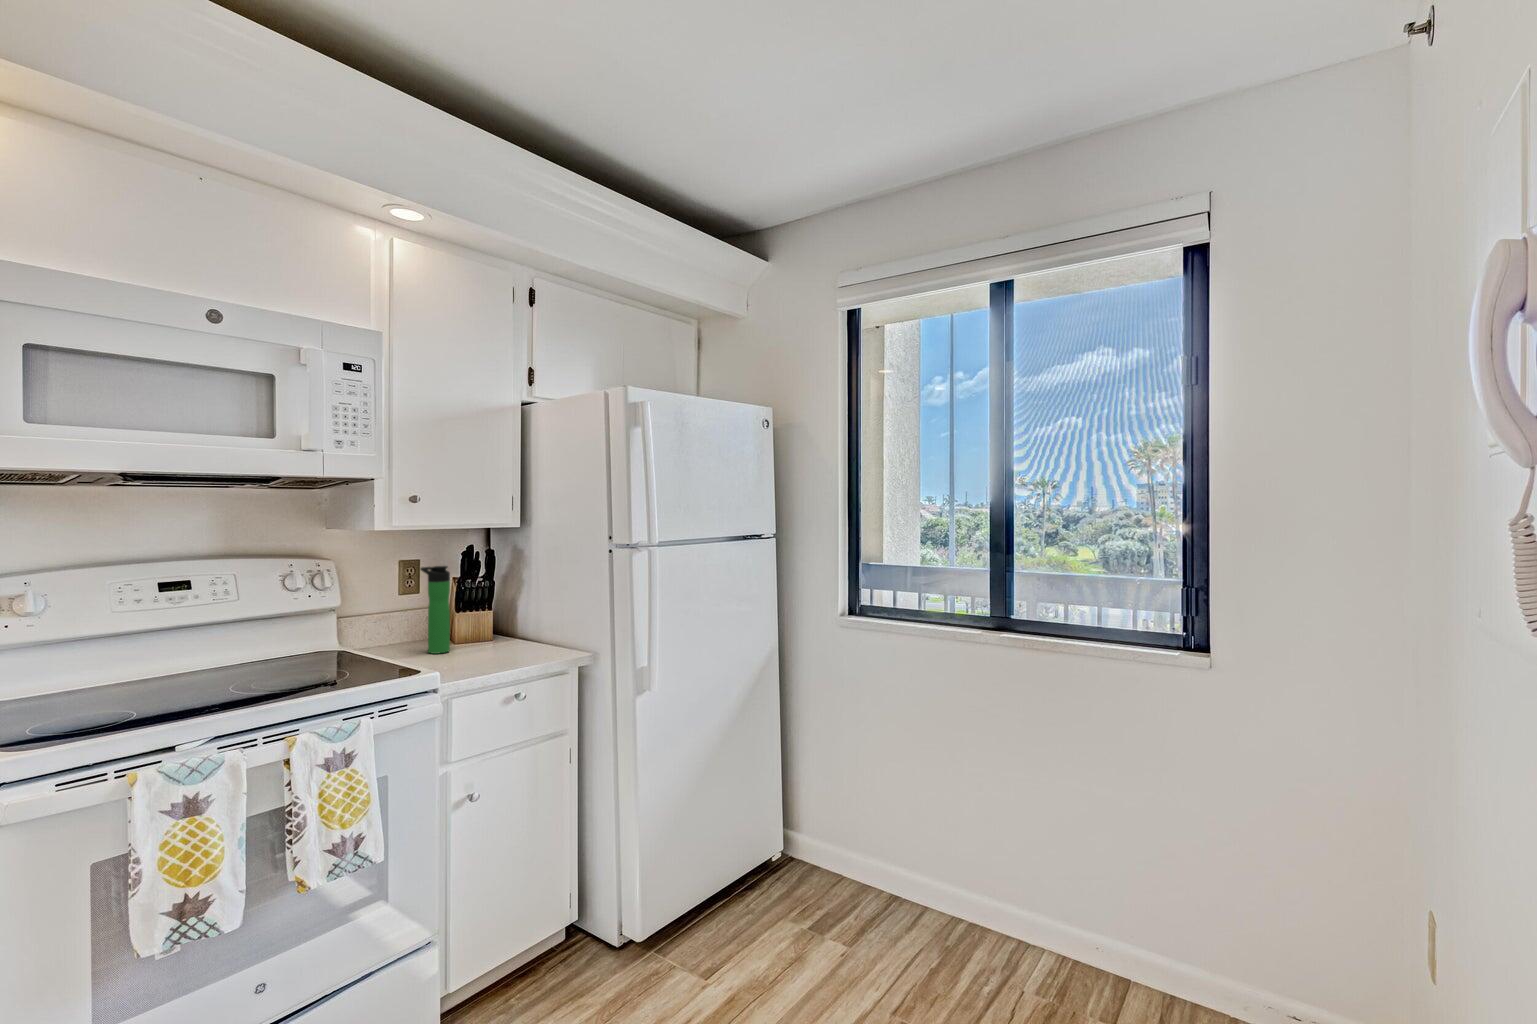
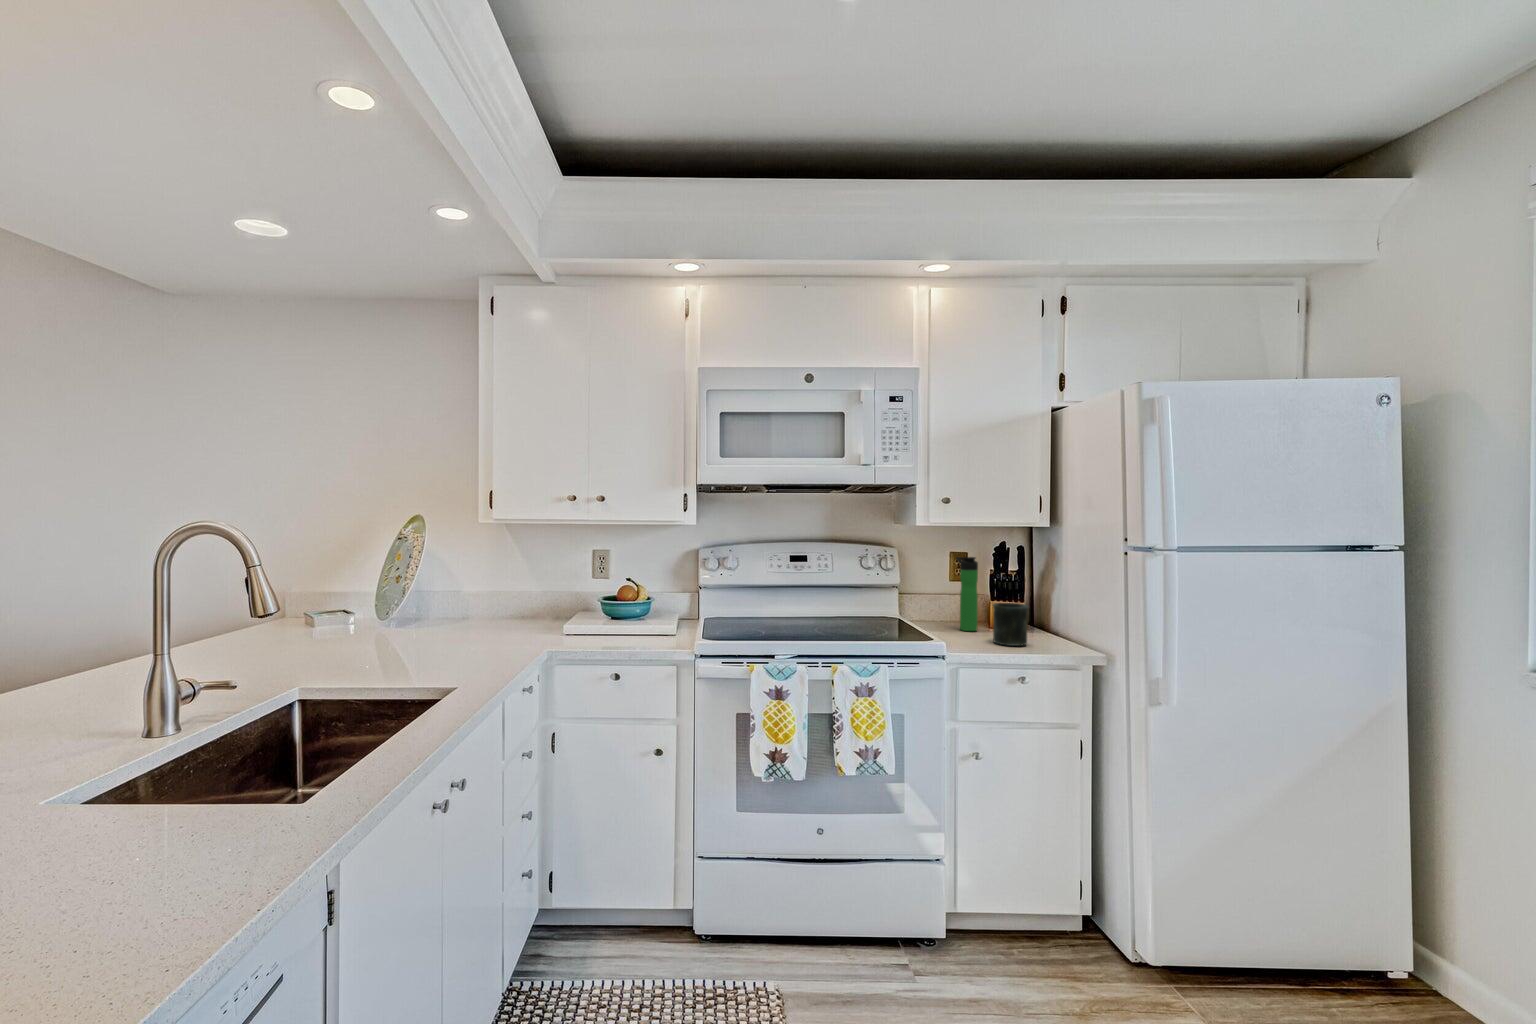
mug: none [479,615,524,665] -> present [993,603,1029,646]

